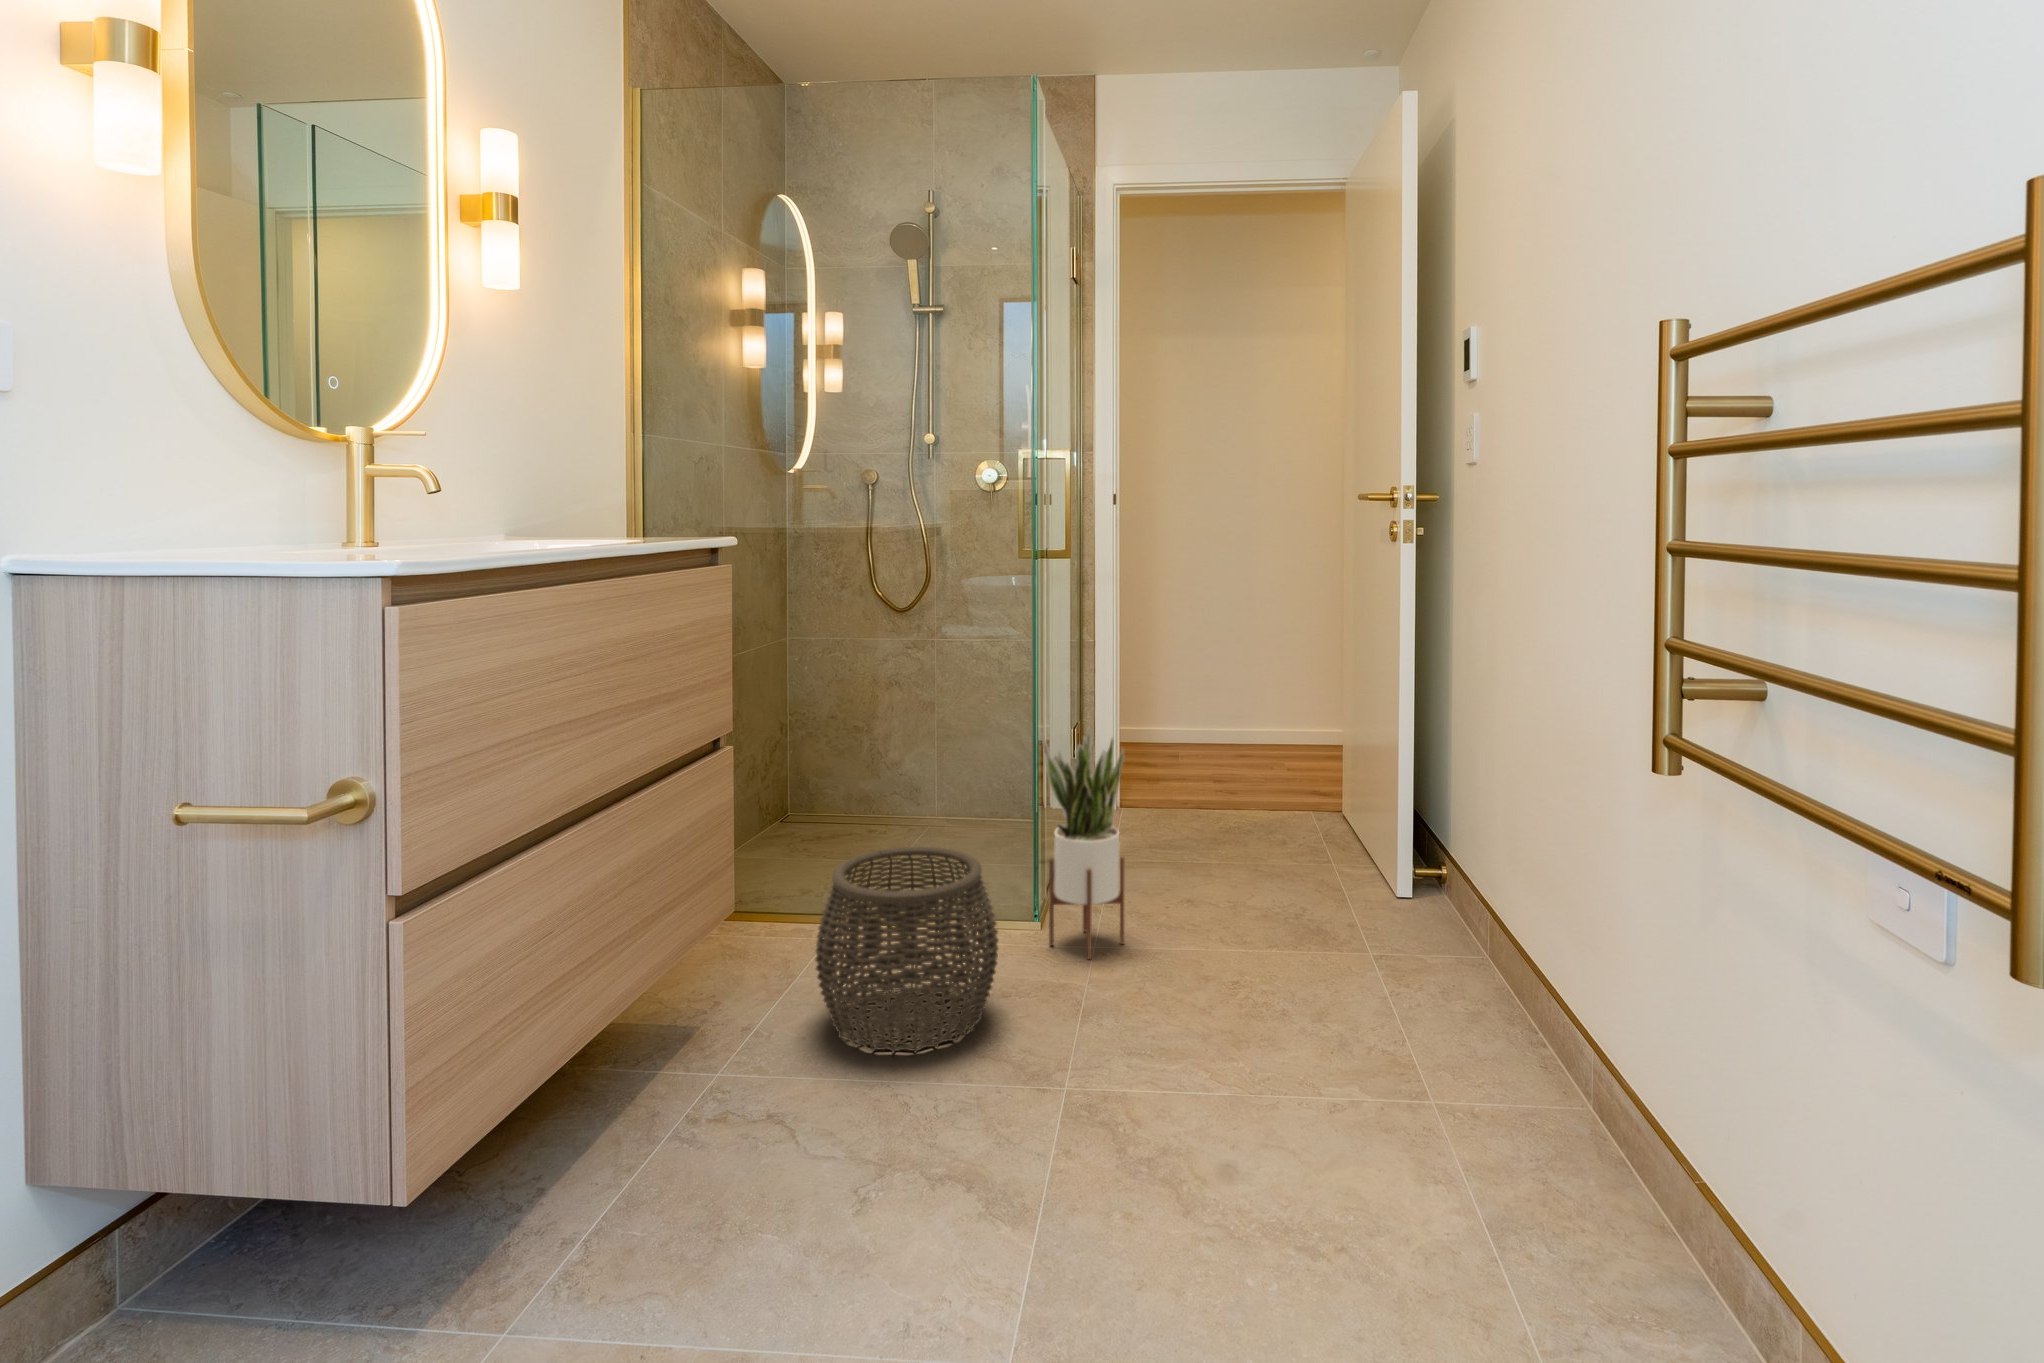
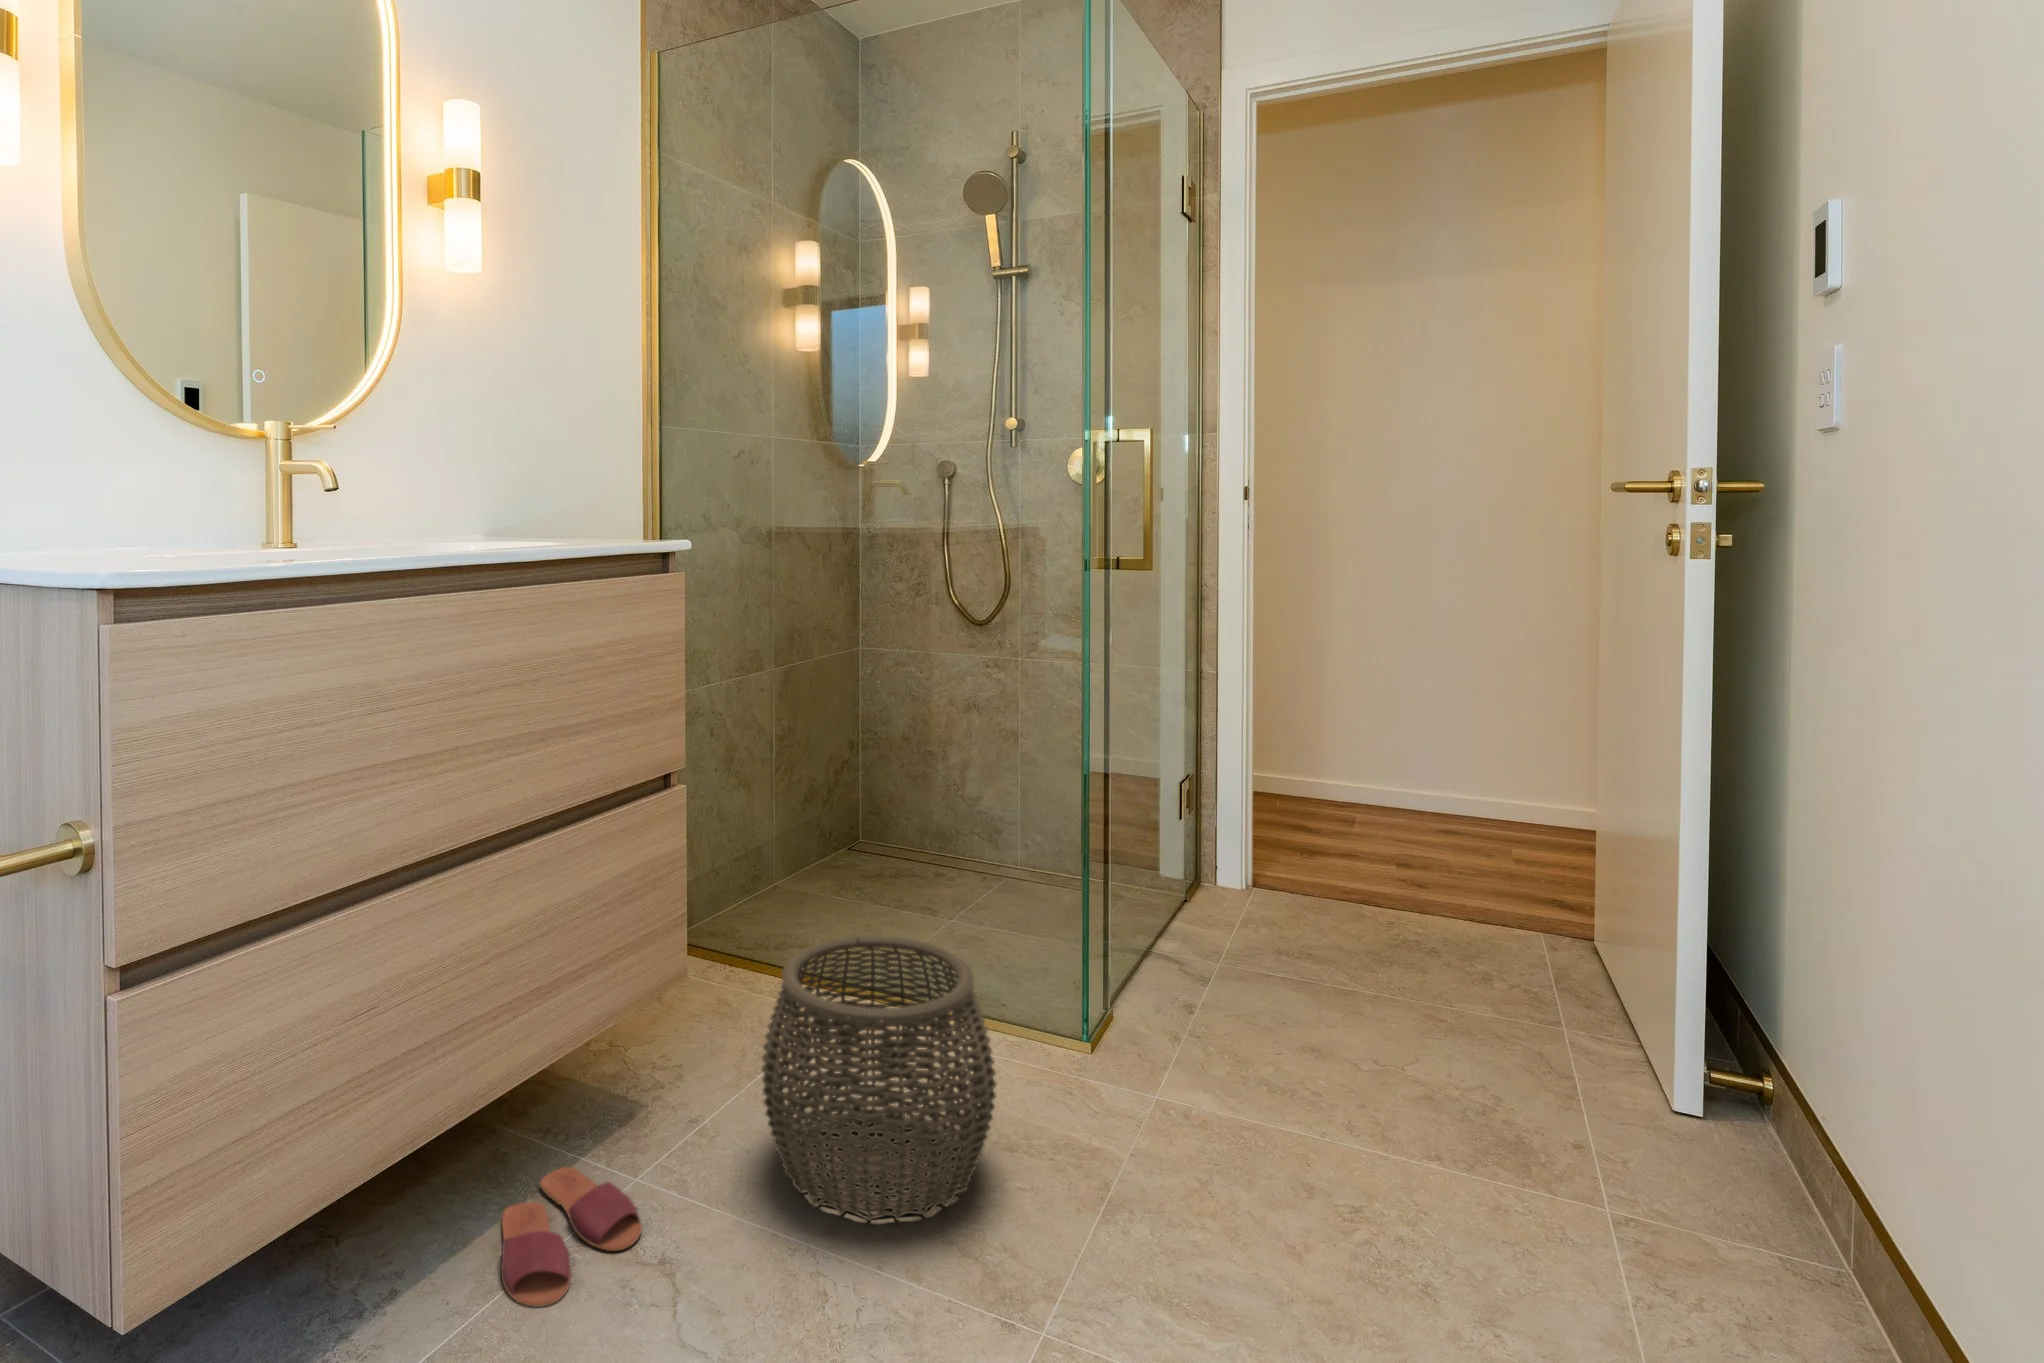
potted plant: present [1040,727,1124,959] -> none [1081,800,1208,1121]
slippers: none [611,1067,739,1157] -> present [501,1167,642,1307]

